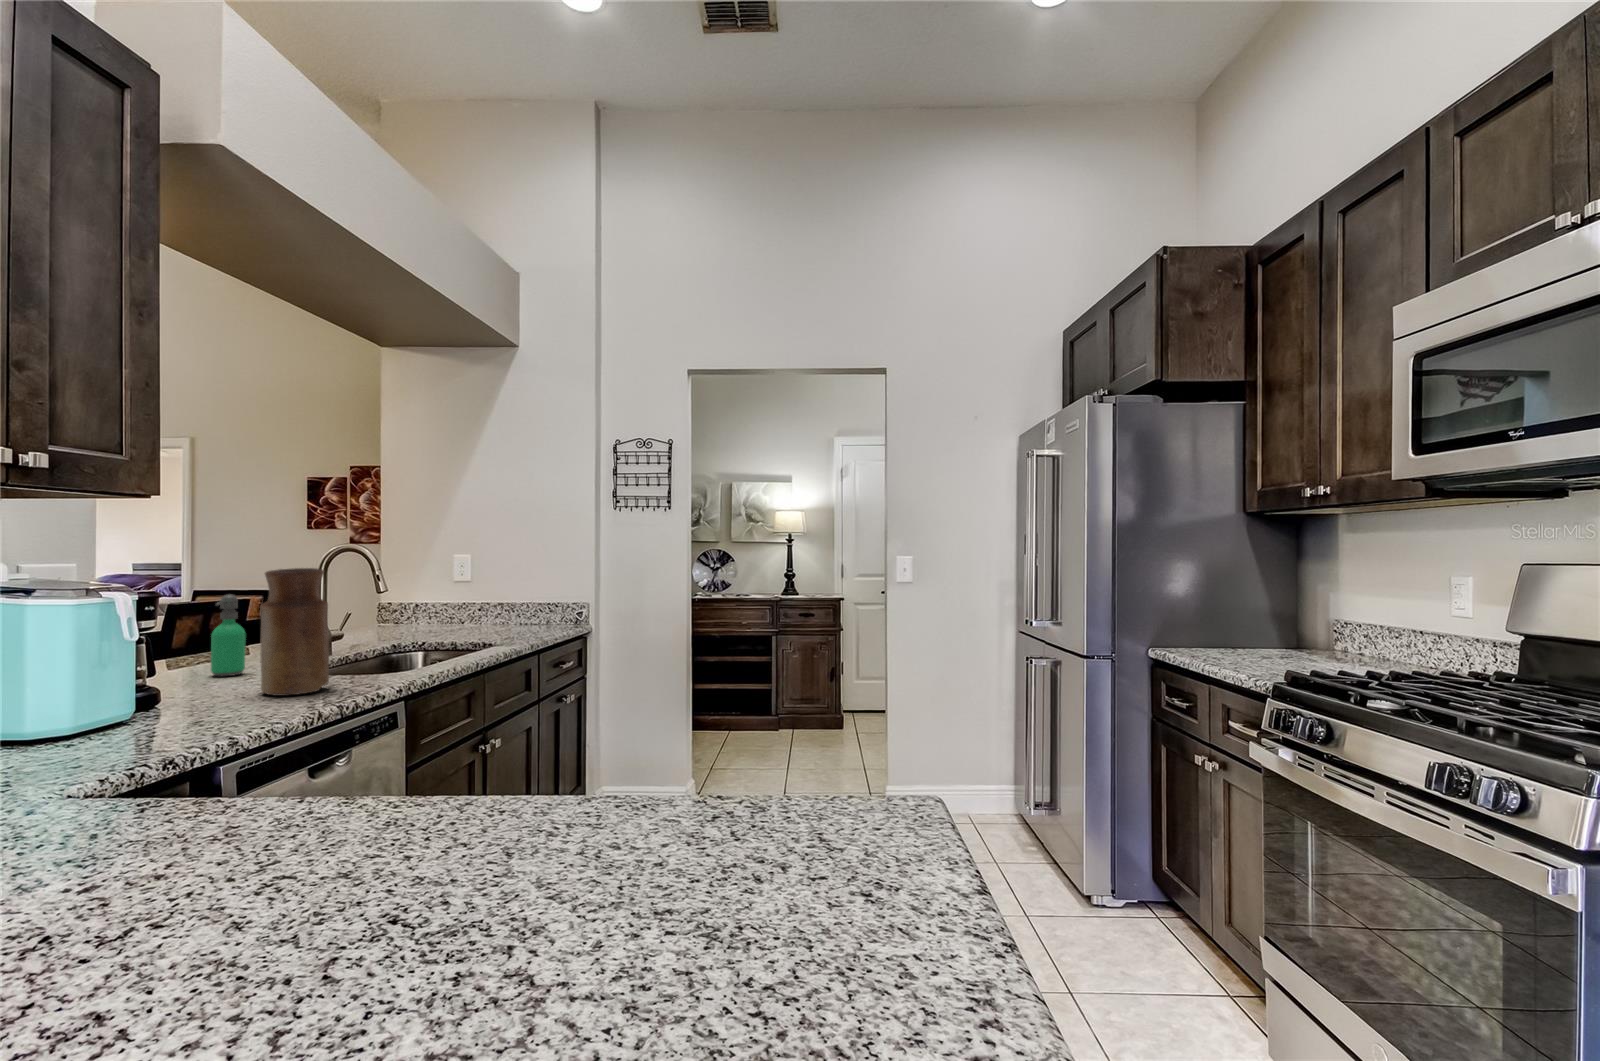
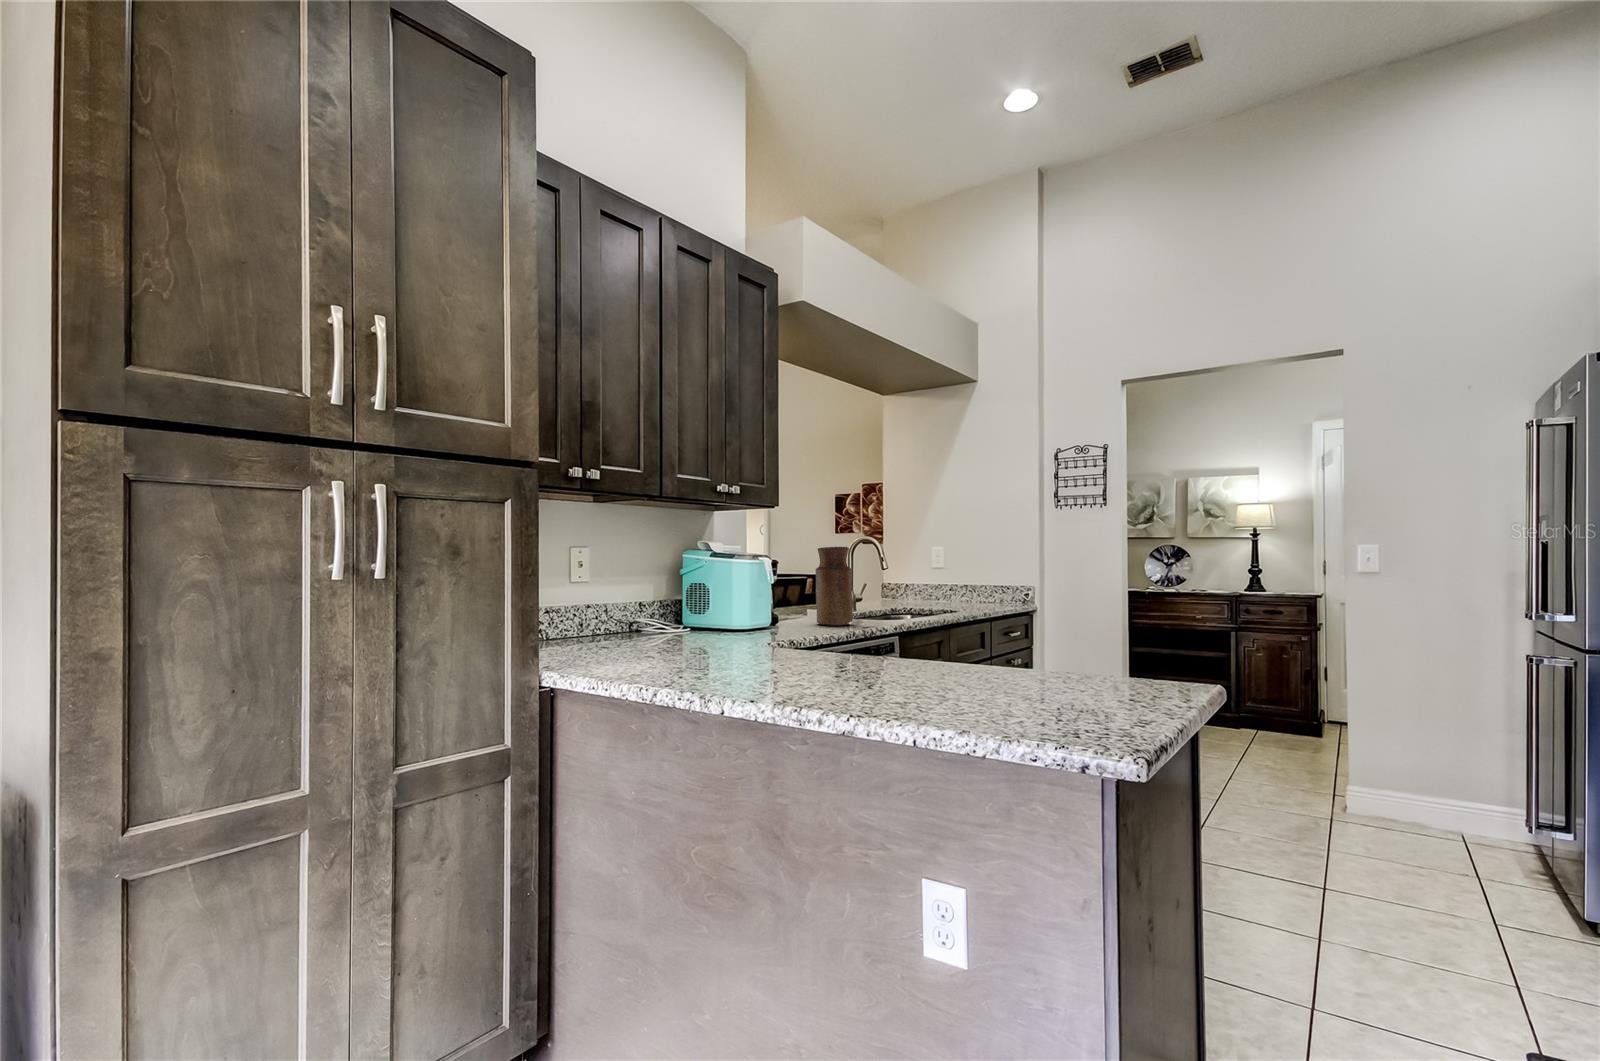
soap dispenser: present [211,594,246,676] -> none [790,565,807,616]

